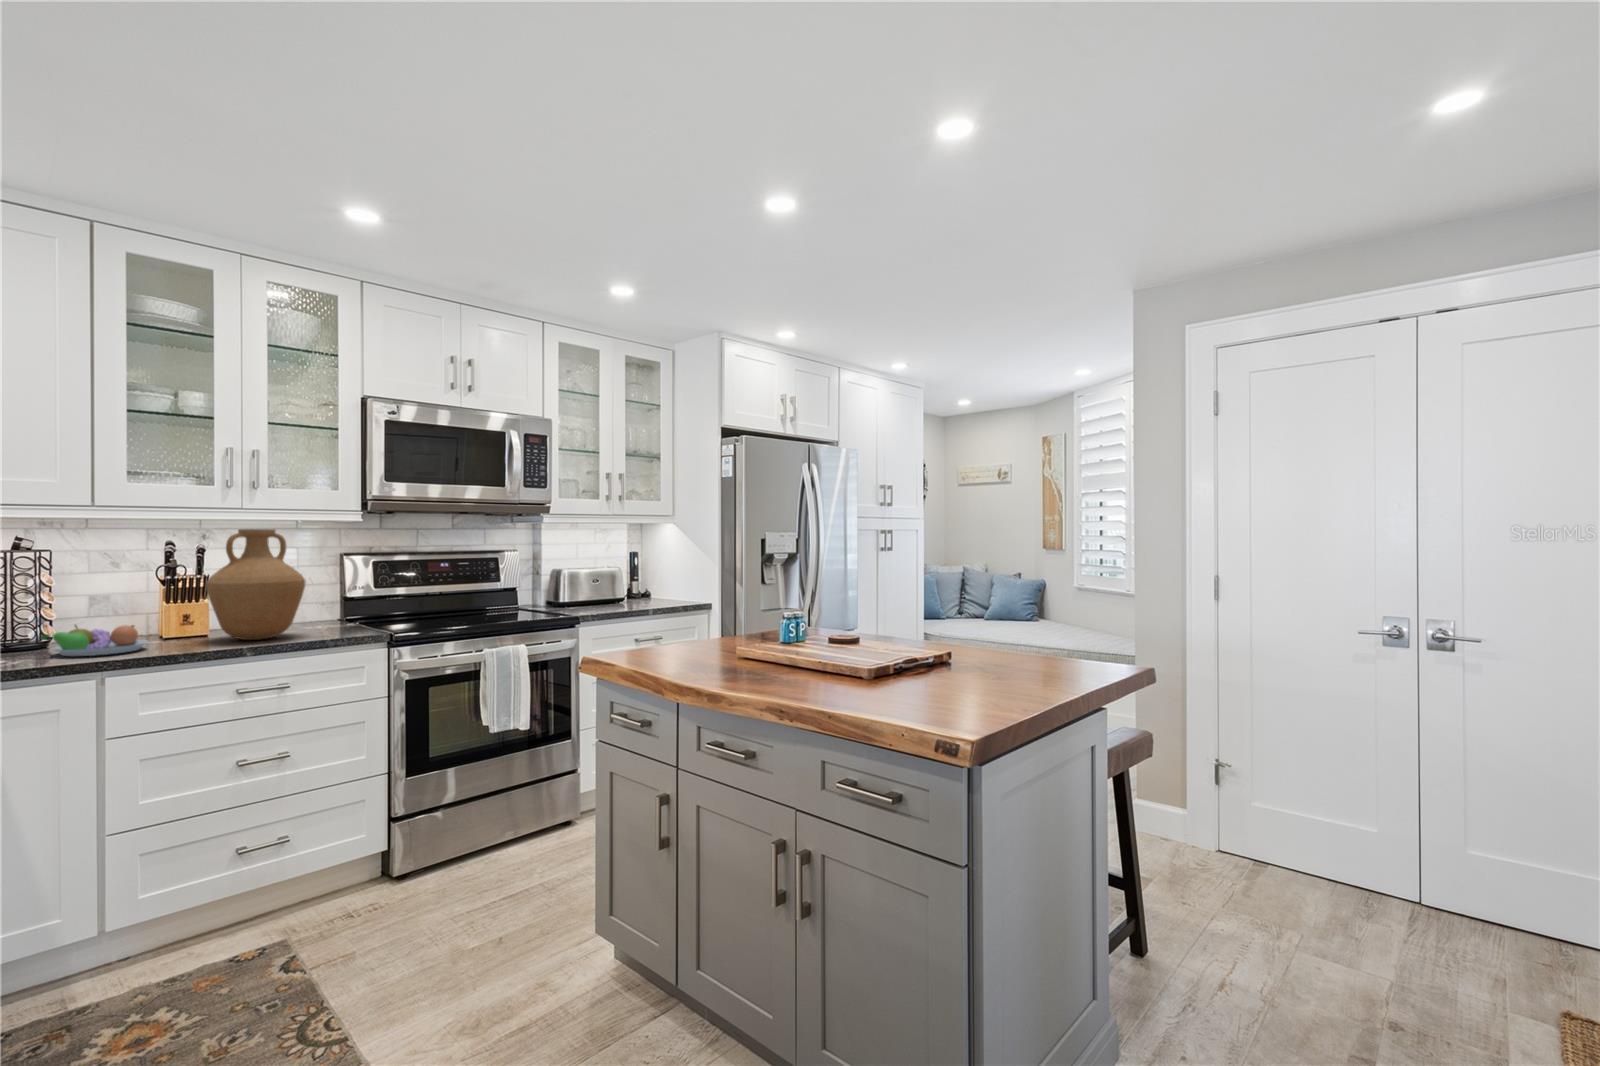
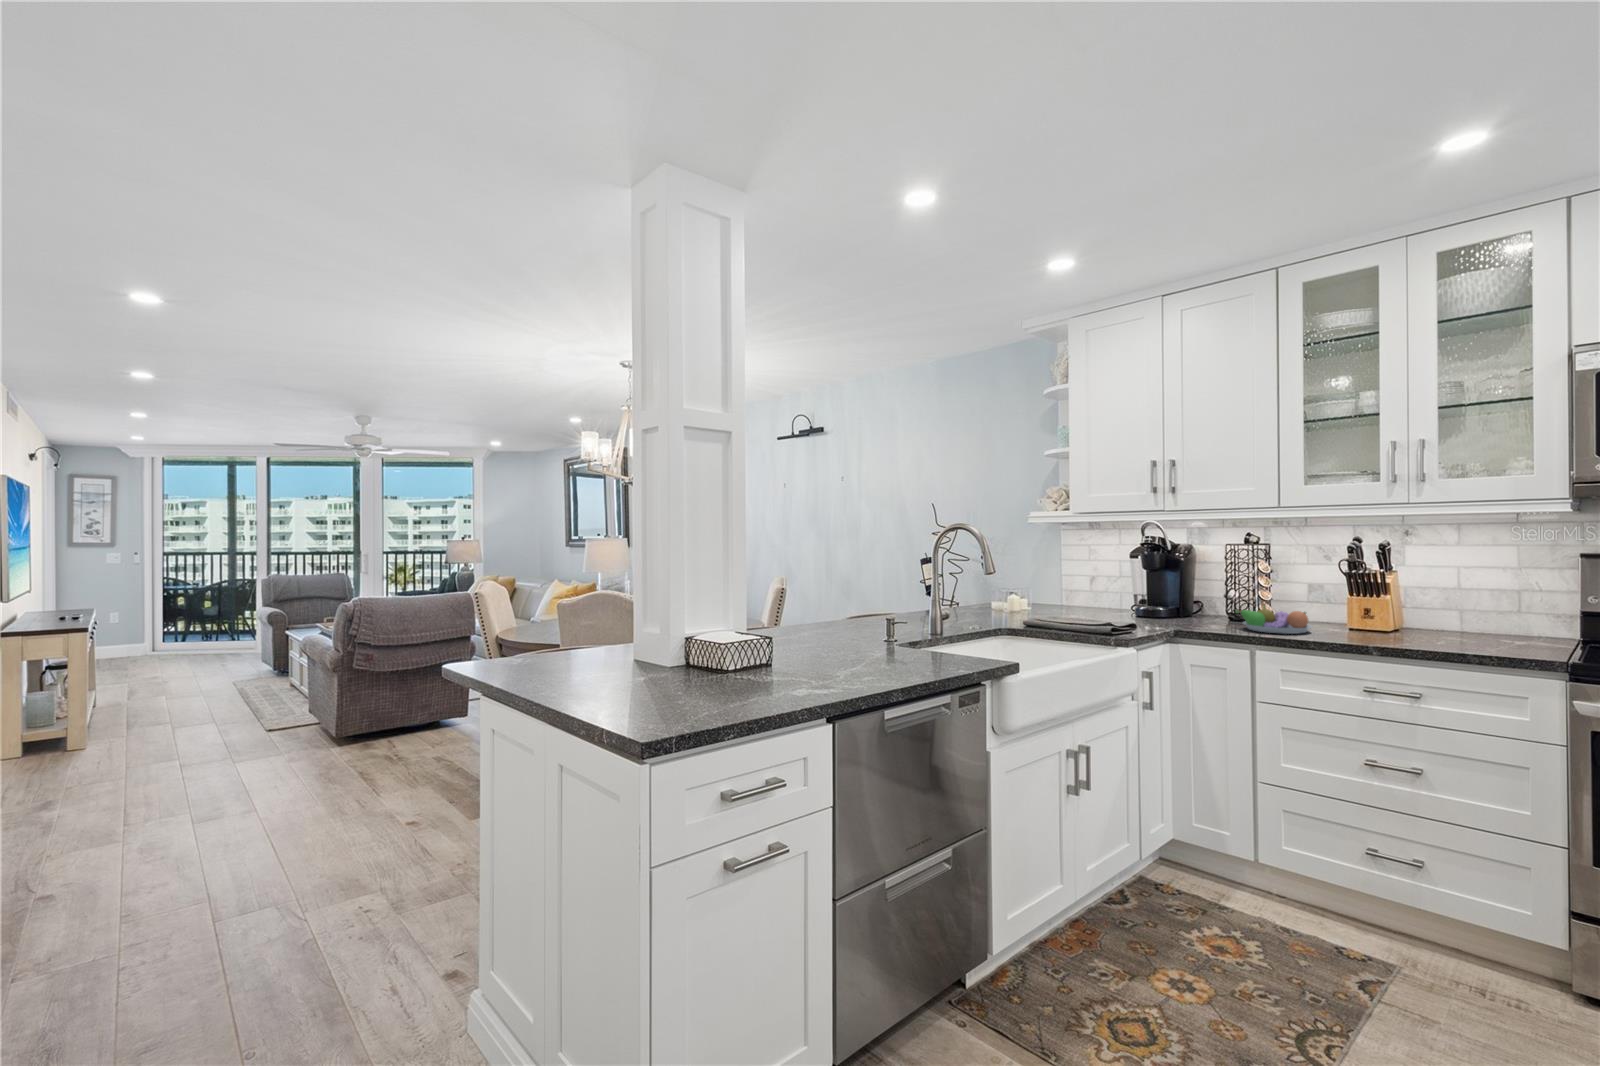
vase: present [206,529,305,640] -> none [1361,526,1473,644]

